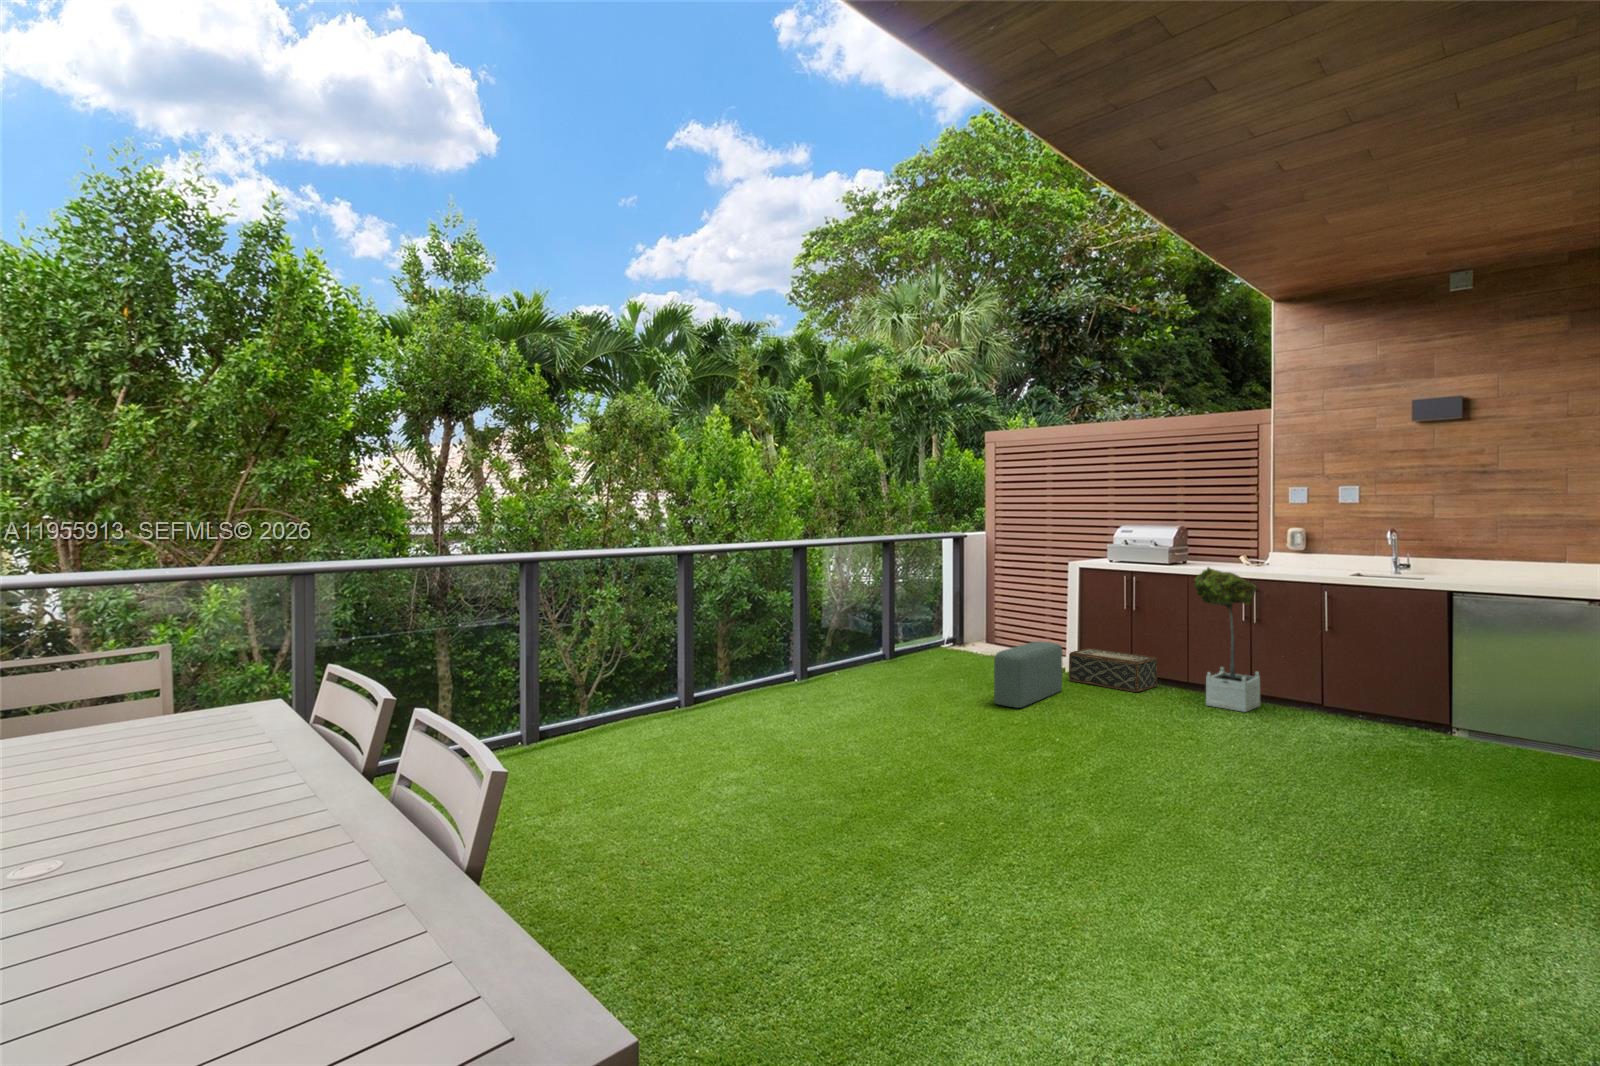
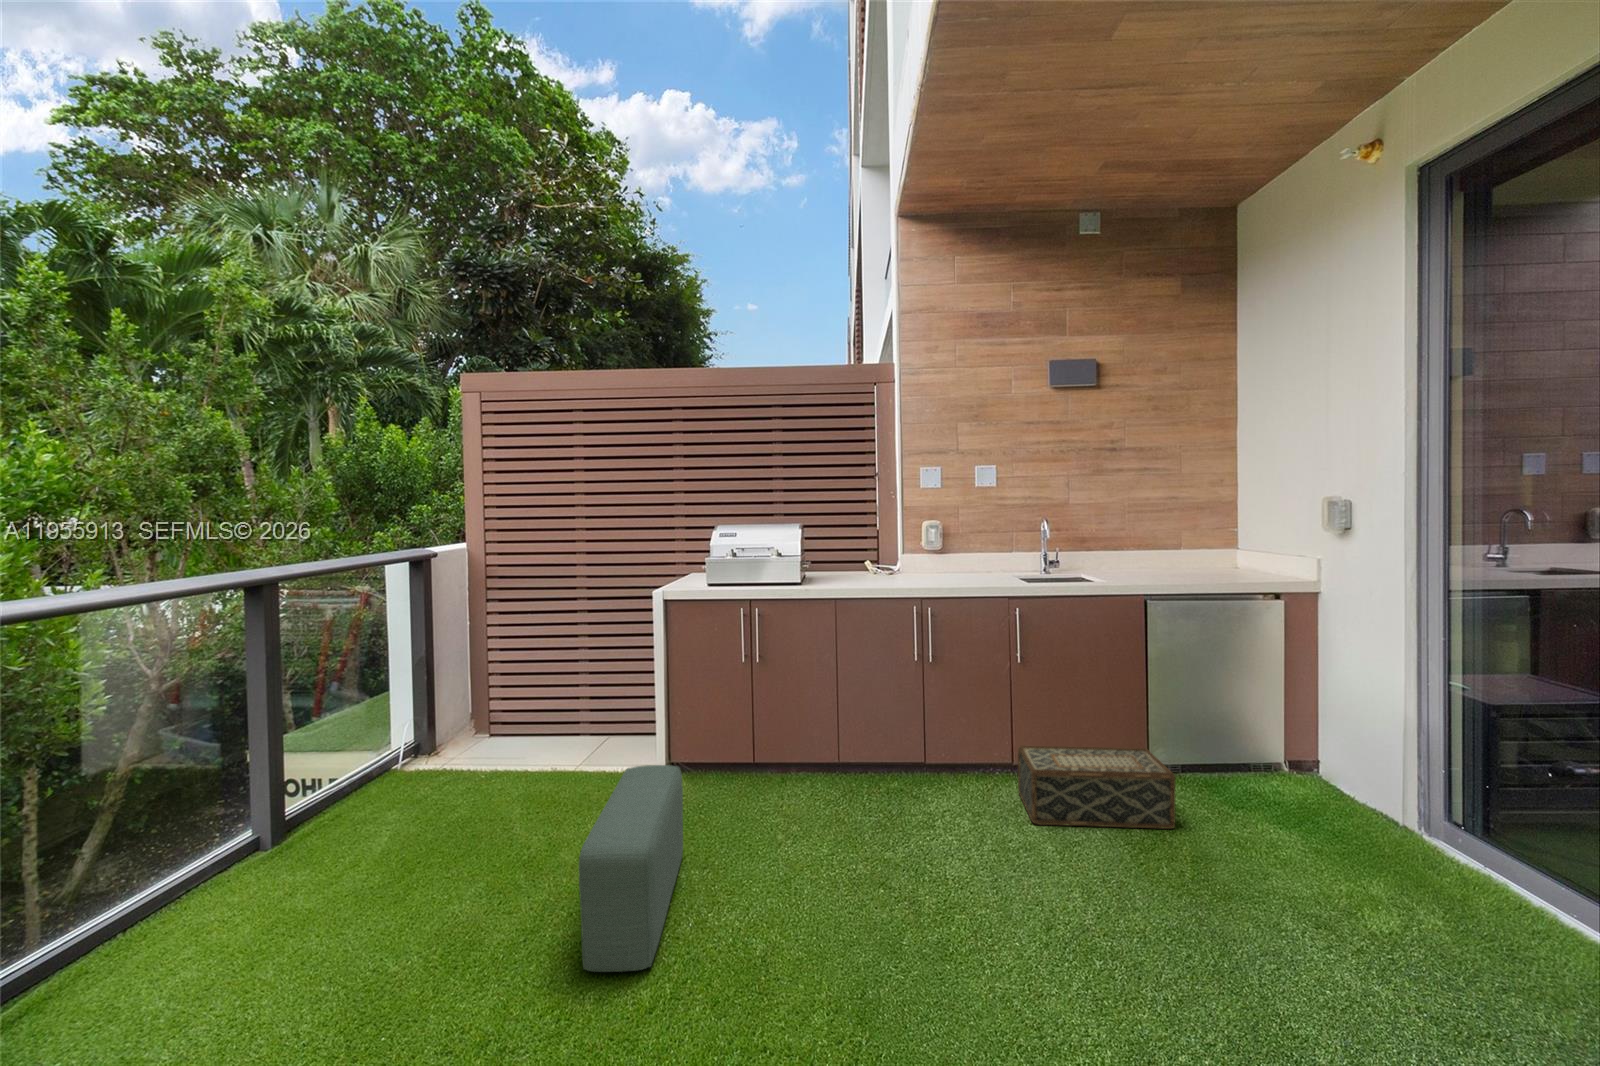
potted tree: present [1195,567,1260,712] -> none [883,593,982,823]
woven basket: present [1069,648,1157,692] -> present [1018,746,1176,829]

